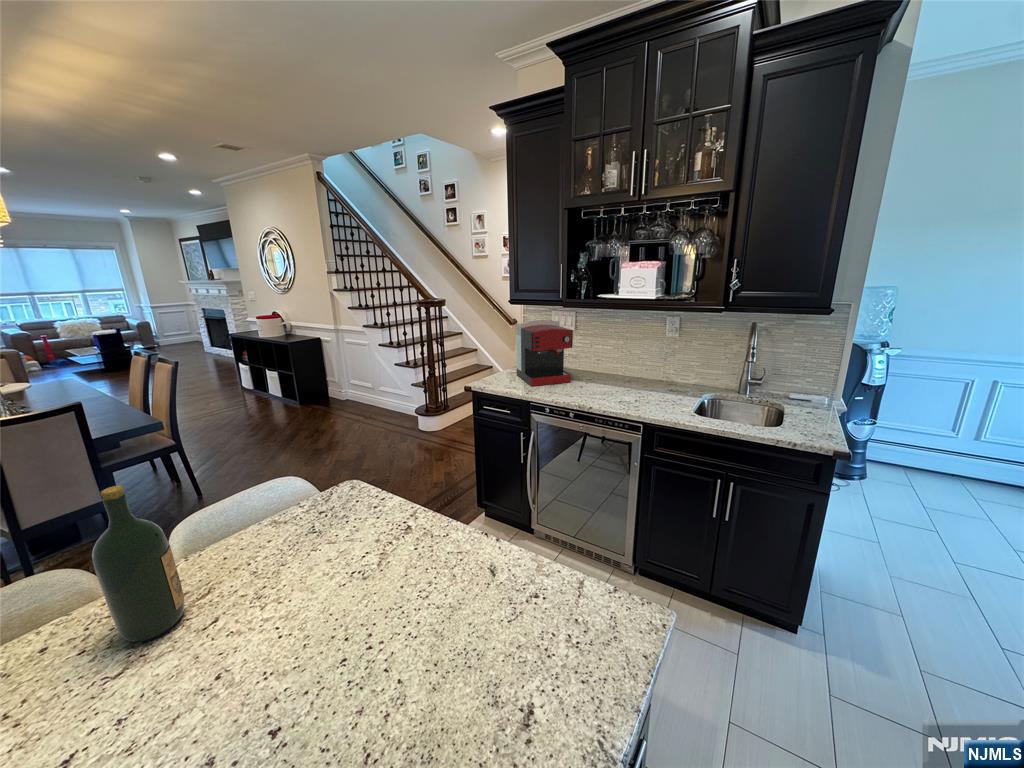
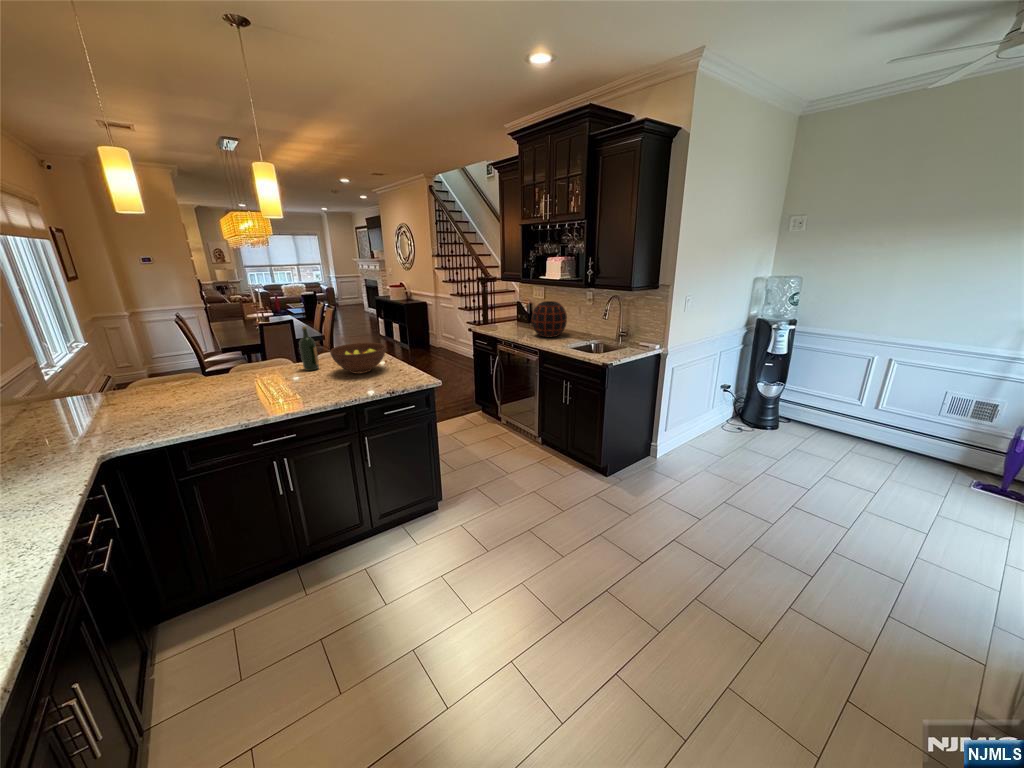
coffee maker: present [516,320,573,386] -> none [500,291,526,330]
decorative vase: none [600,335,662,395] -> present [532,301,567,337]
fruit bowl: none [241,486,431,626] -> present [330,342,386,374]

